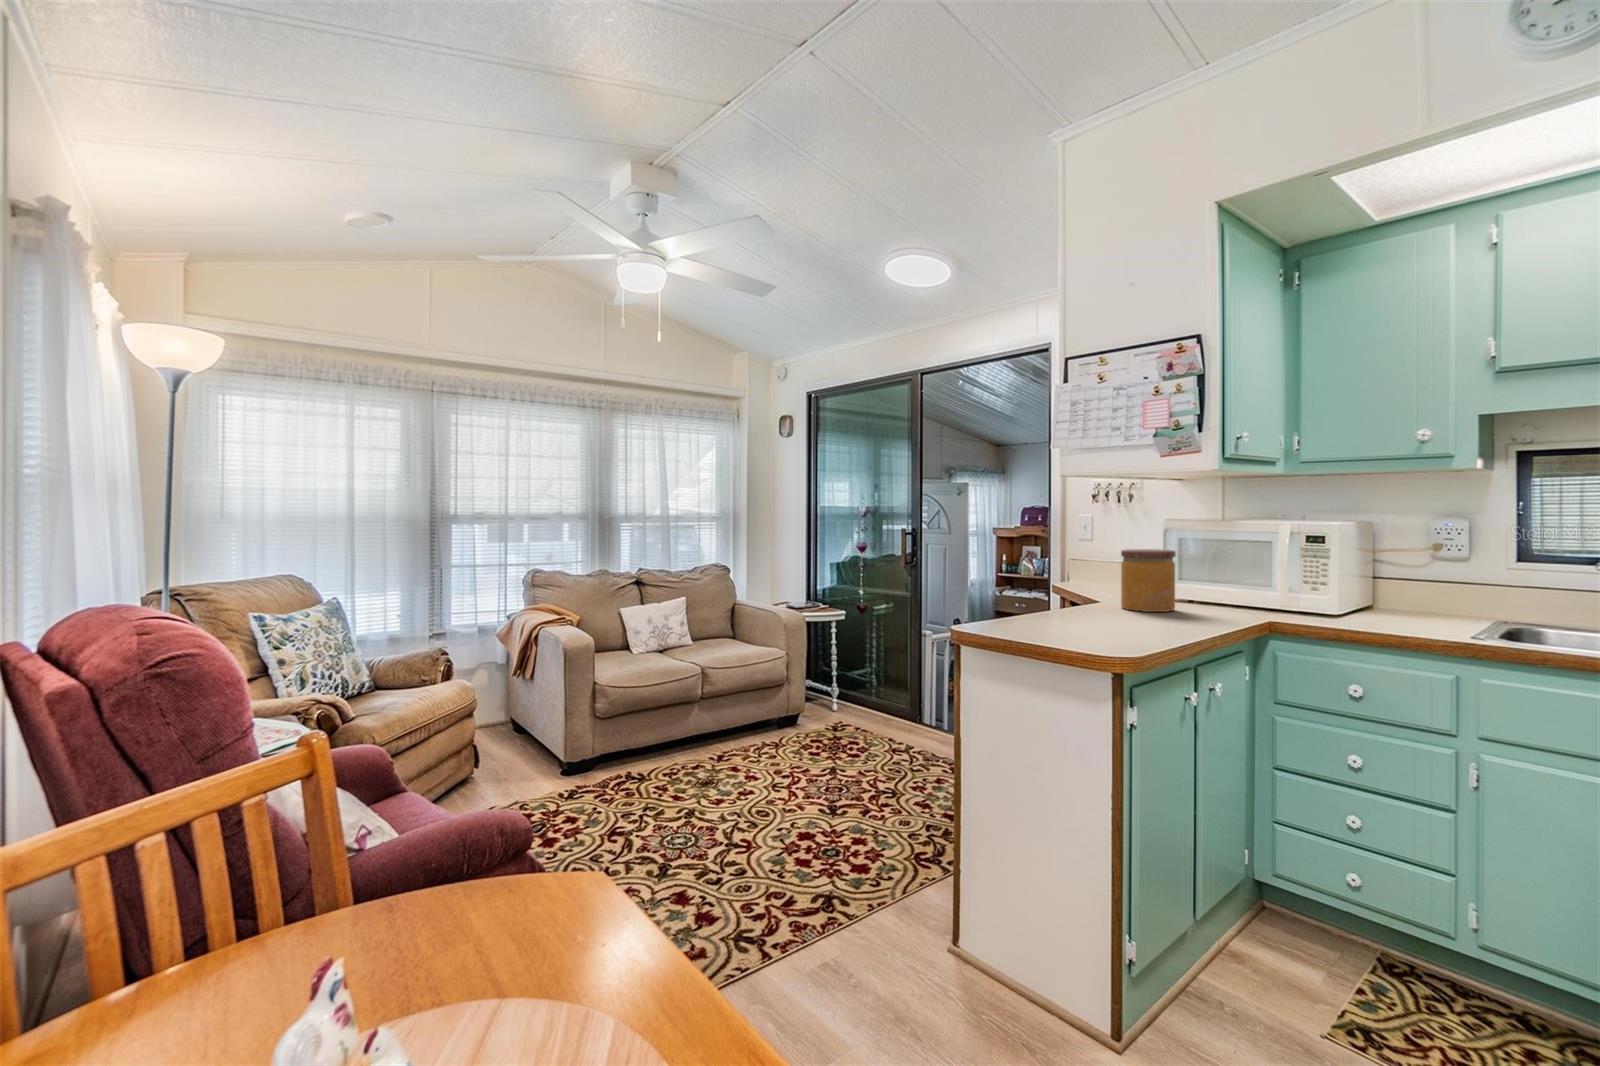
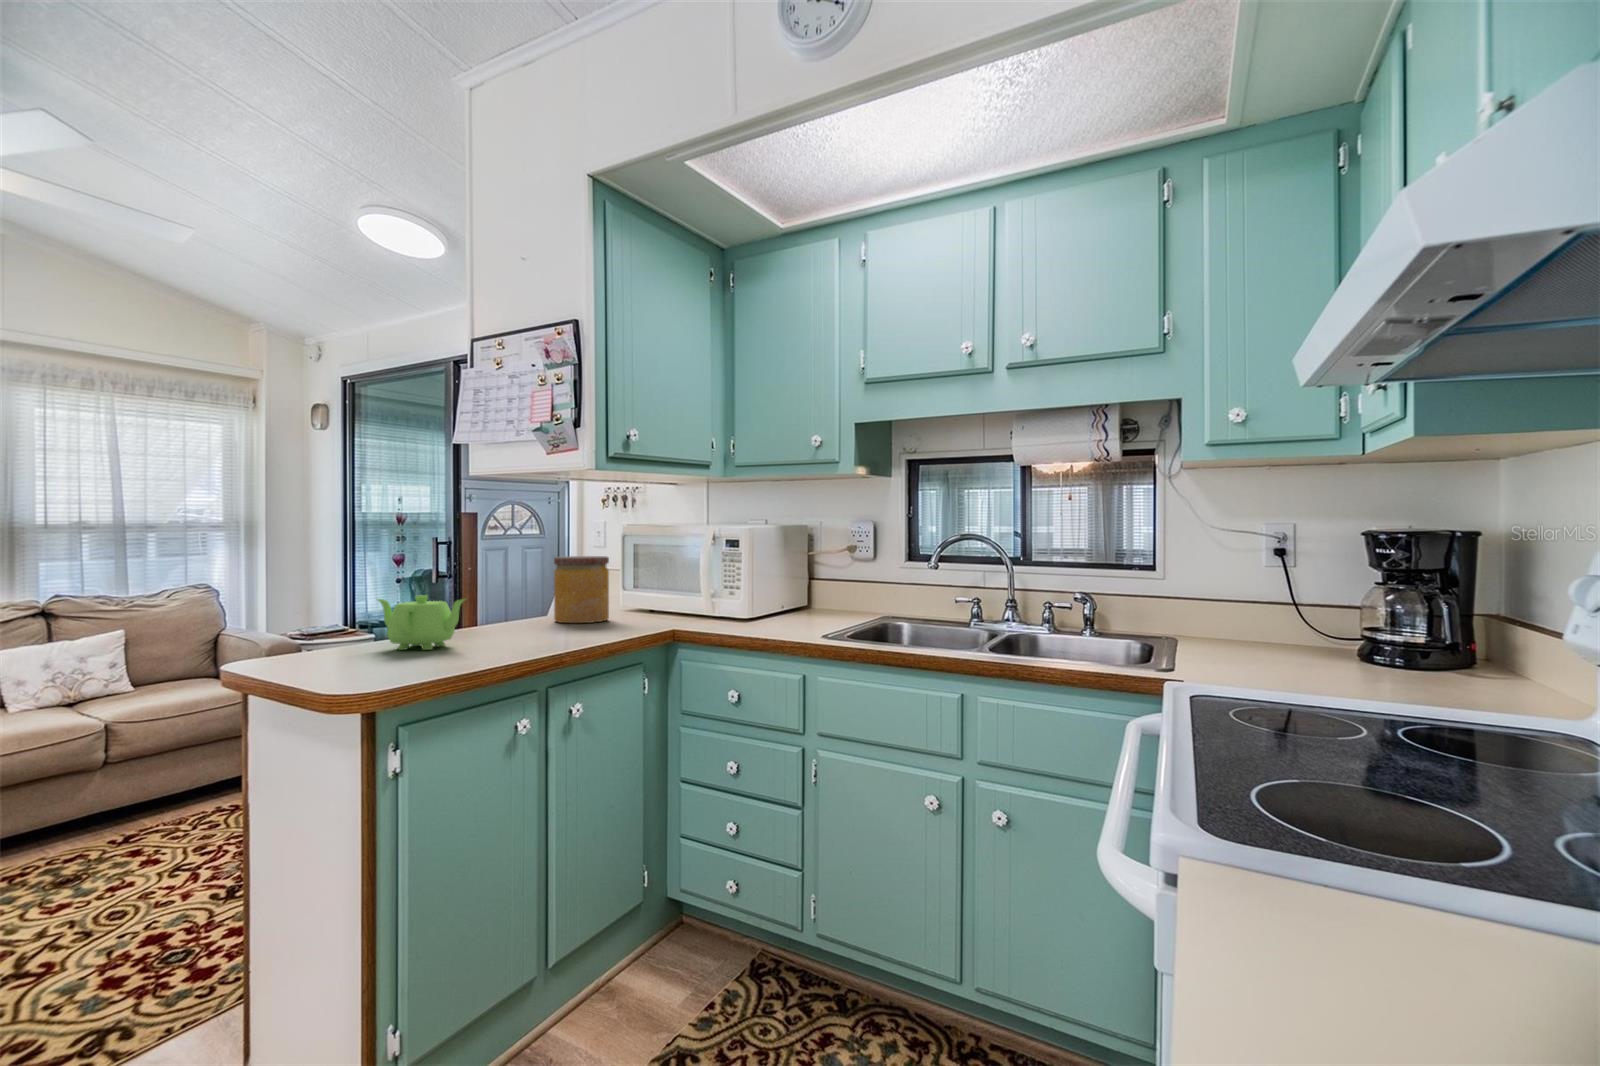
teapot: none [1041,586,1128,634] -> present [377,595,465,650]

